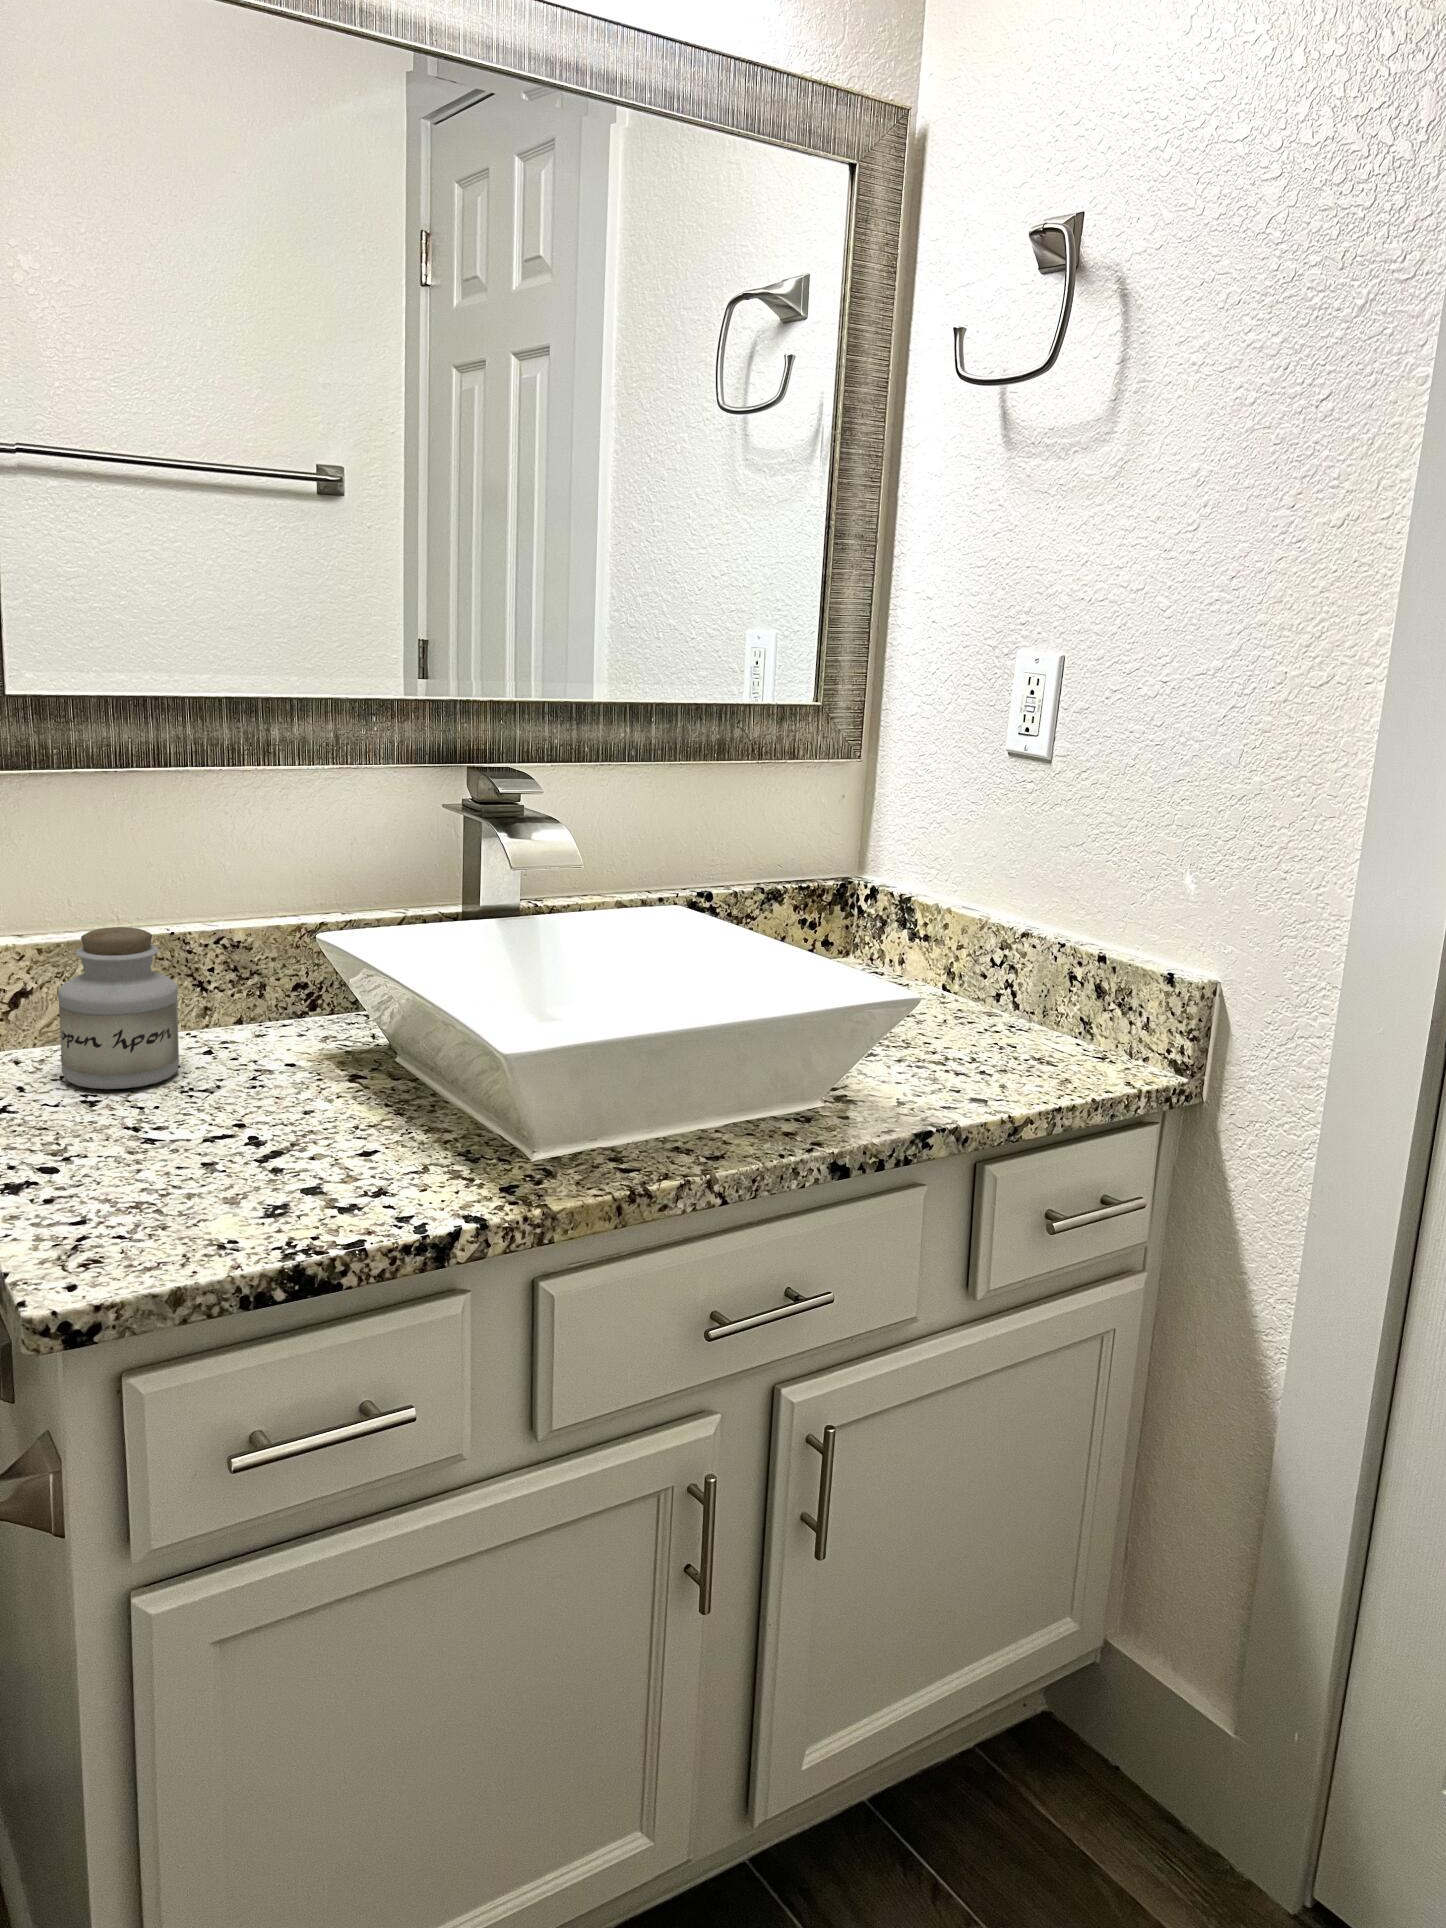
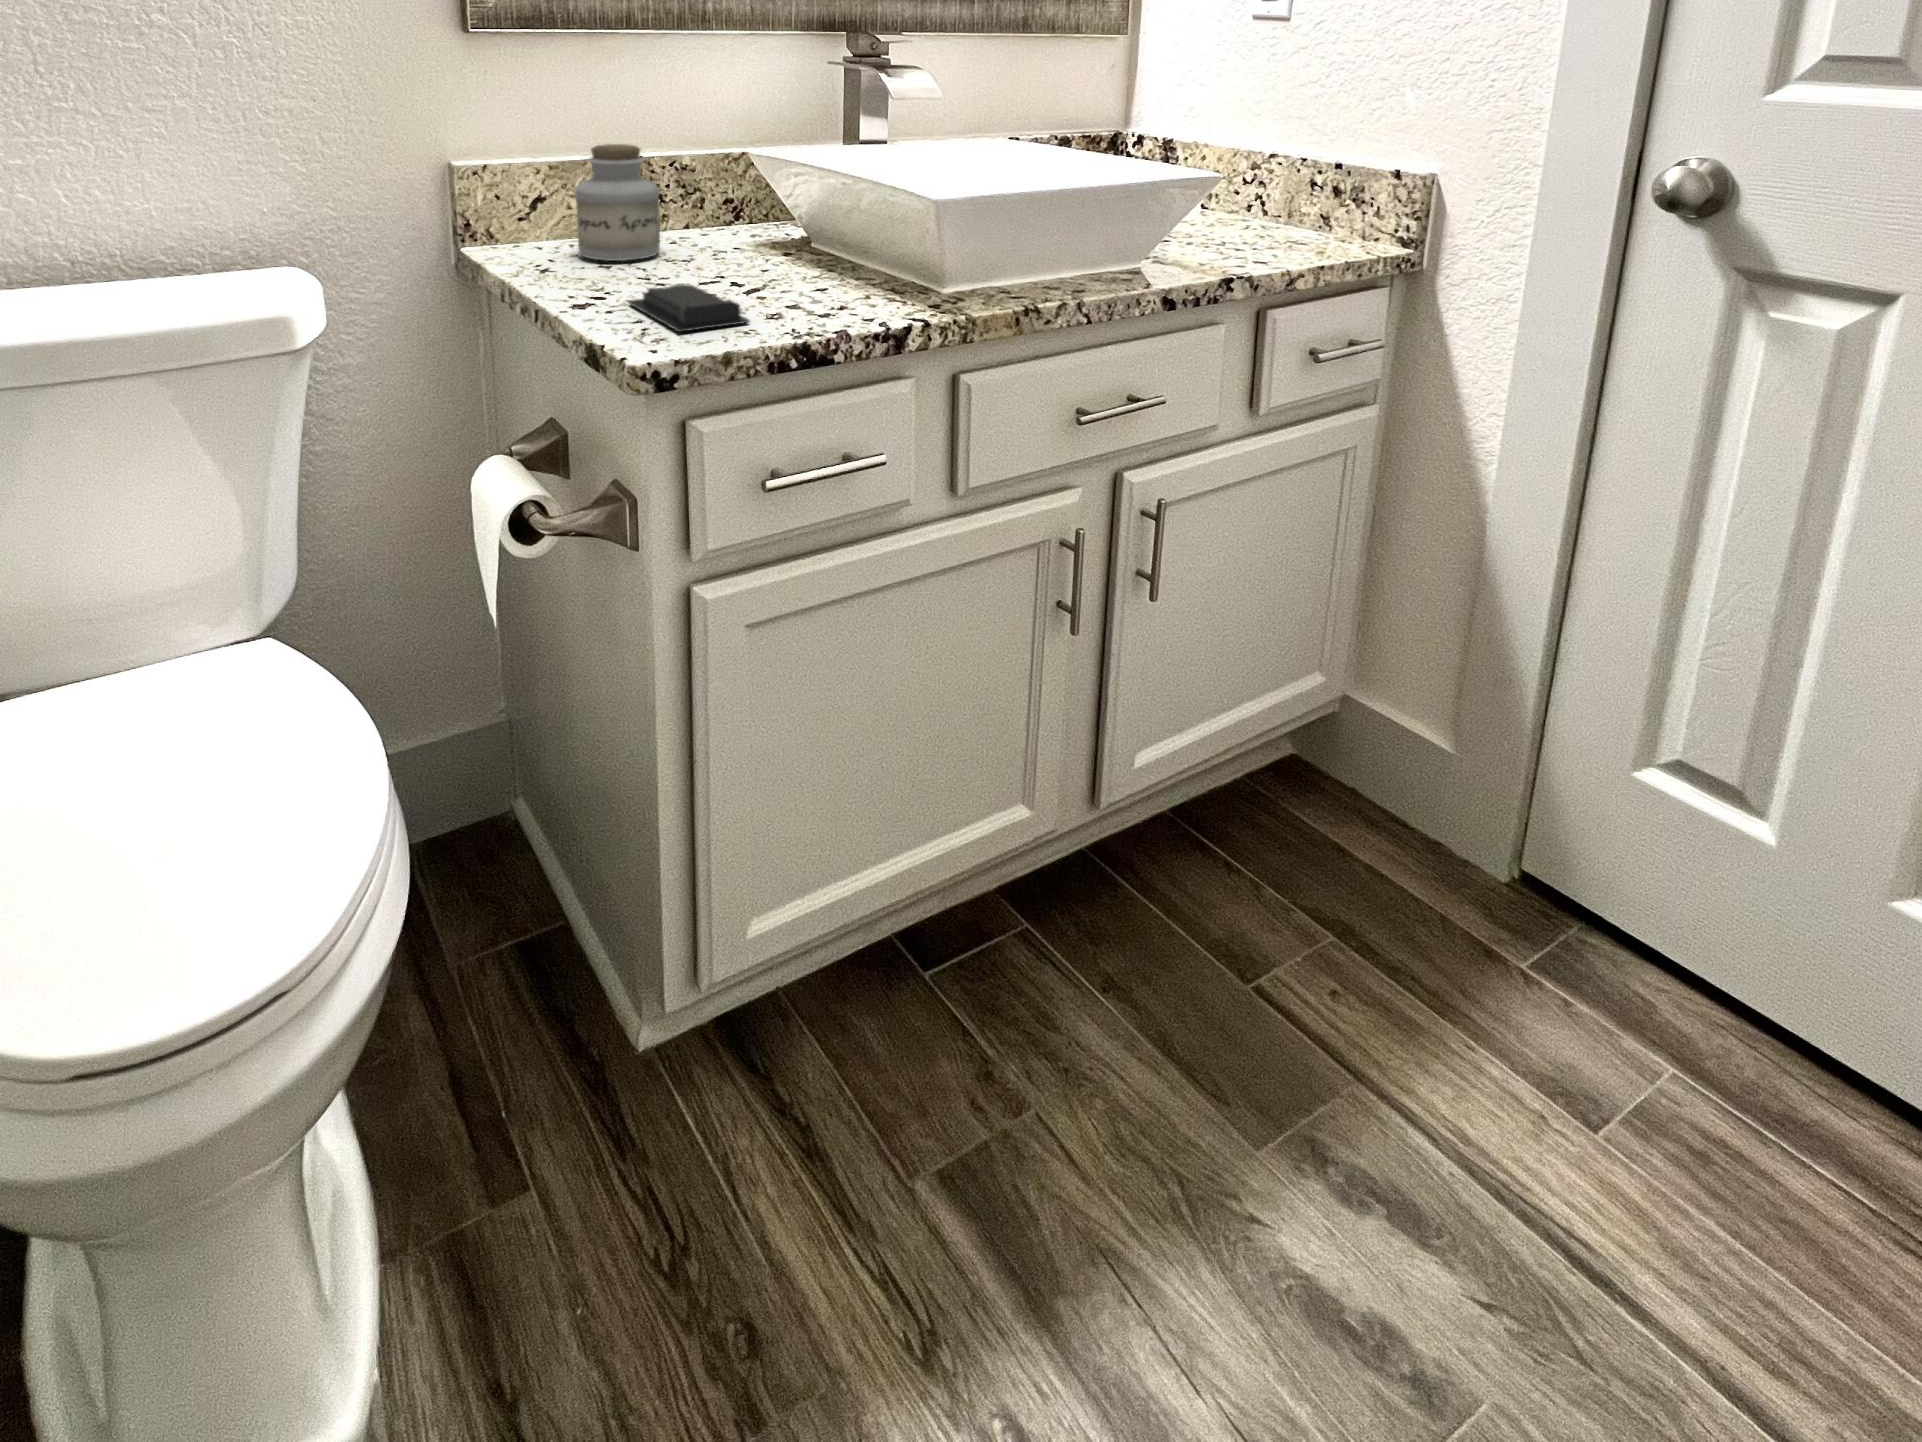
soap bar: none [83,1153,235,1244] -> present [628,284,750,332]

